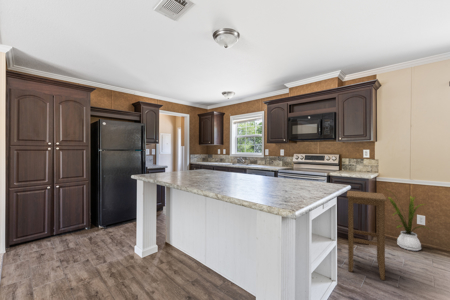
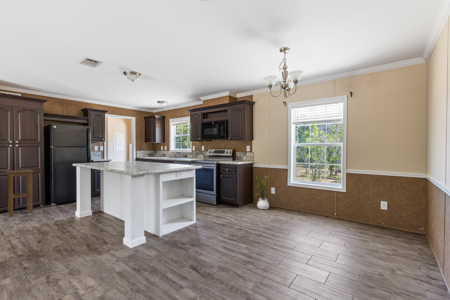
stool: present [347,191,387,280] -> present [6,170,33,216]

